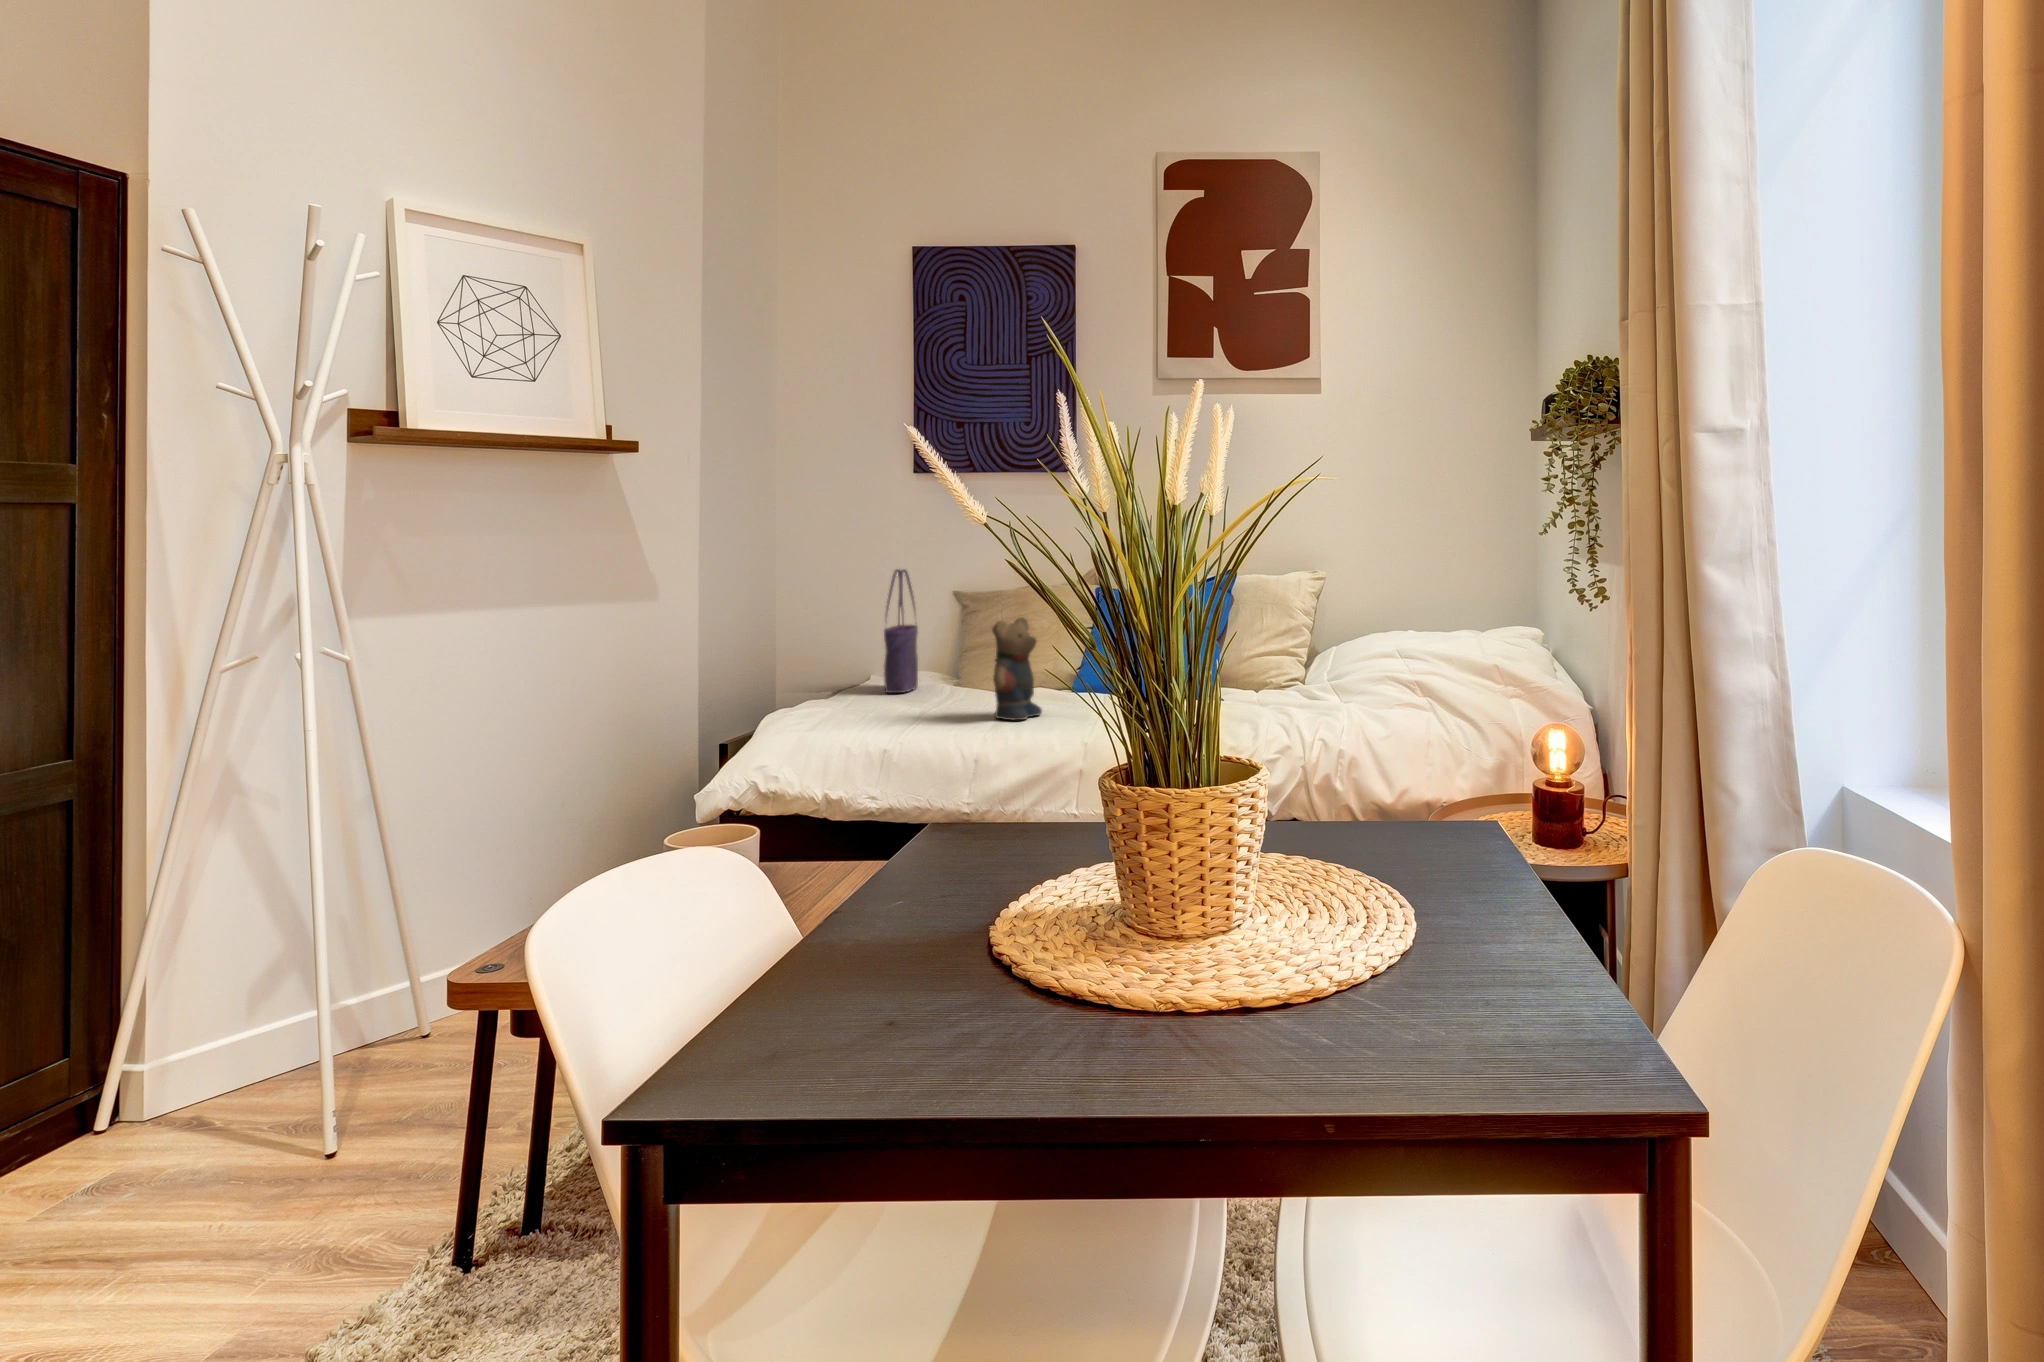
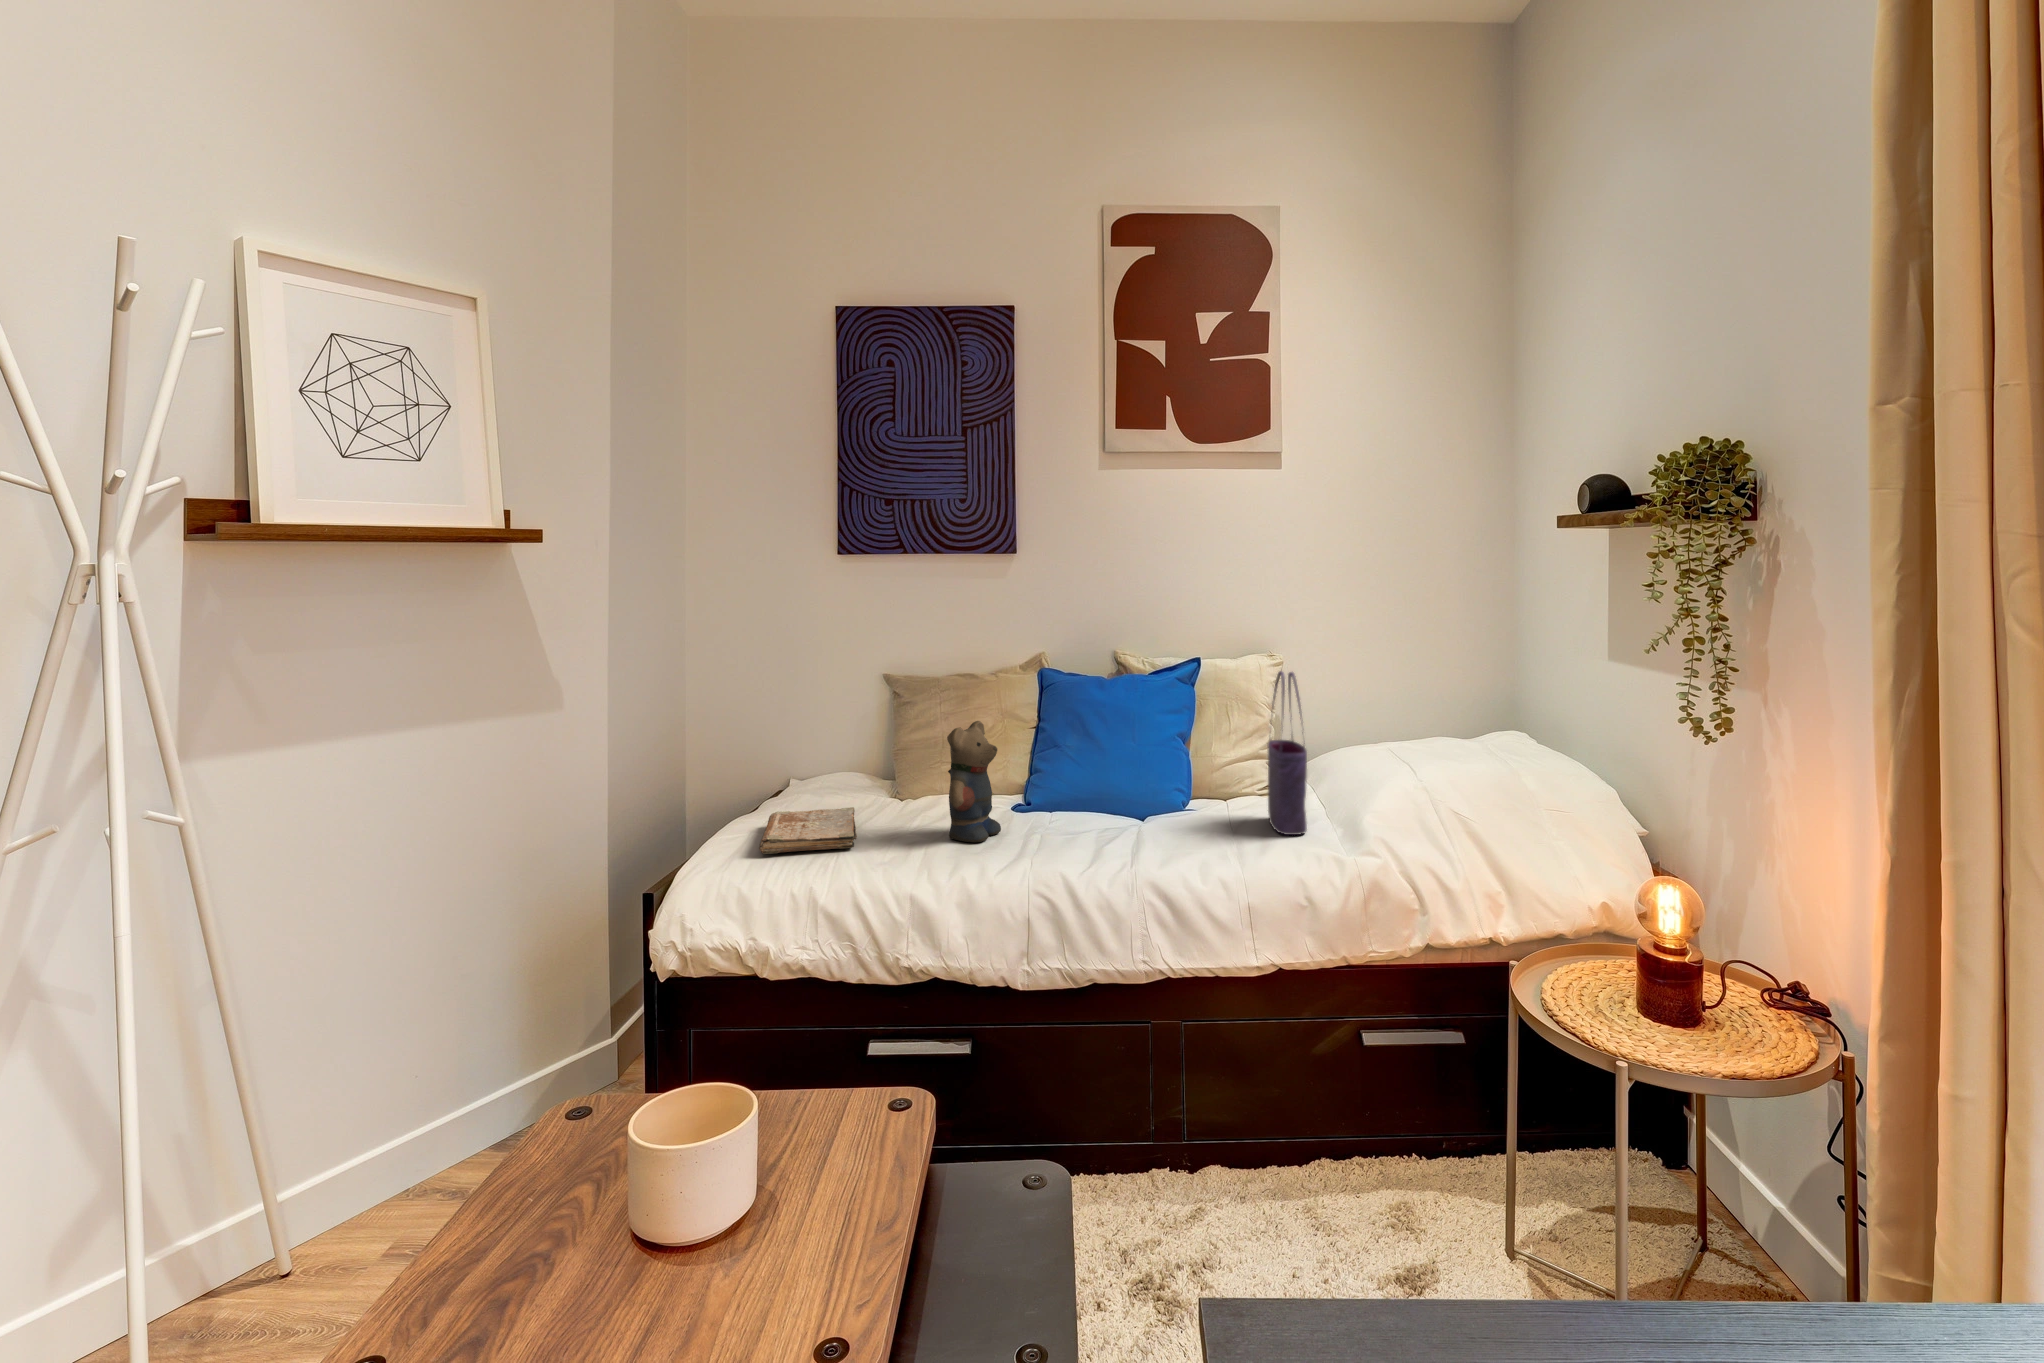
tote bag: present [884,569,918,693] -> present [1268,671,1307,835]
book: none [828,695,917,725] -> present [759,807,857,854]

